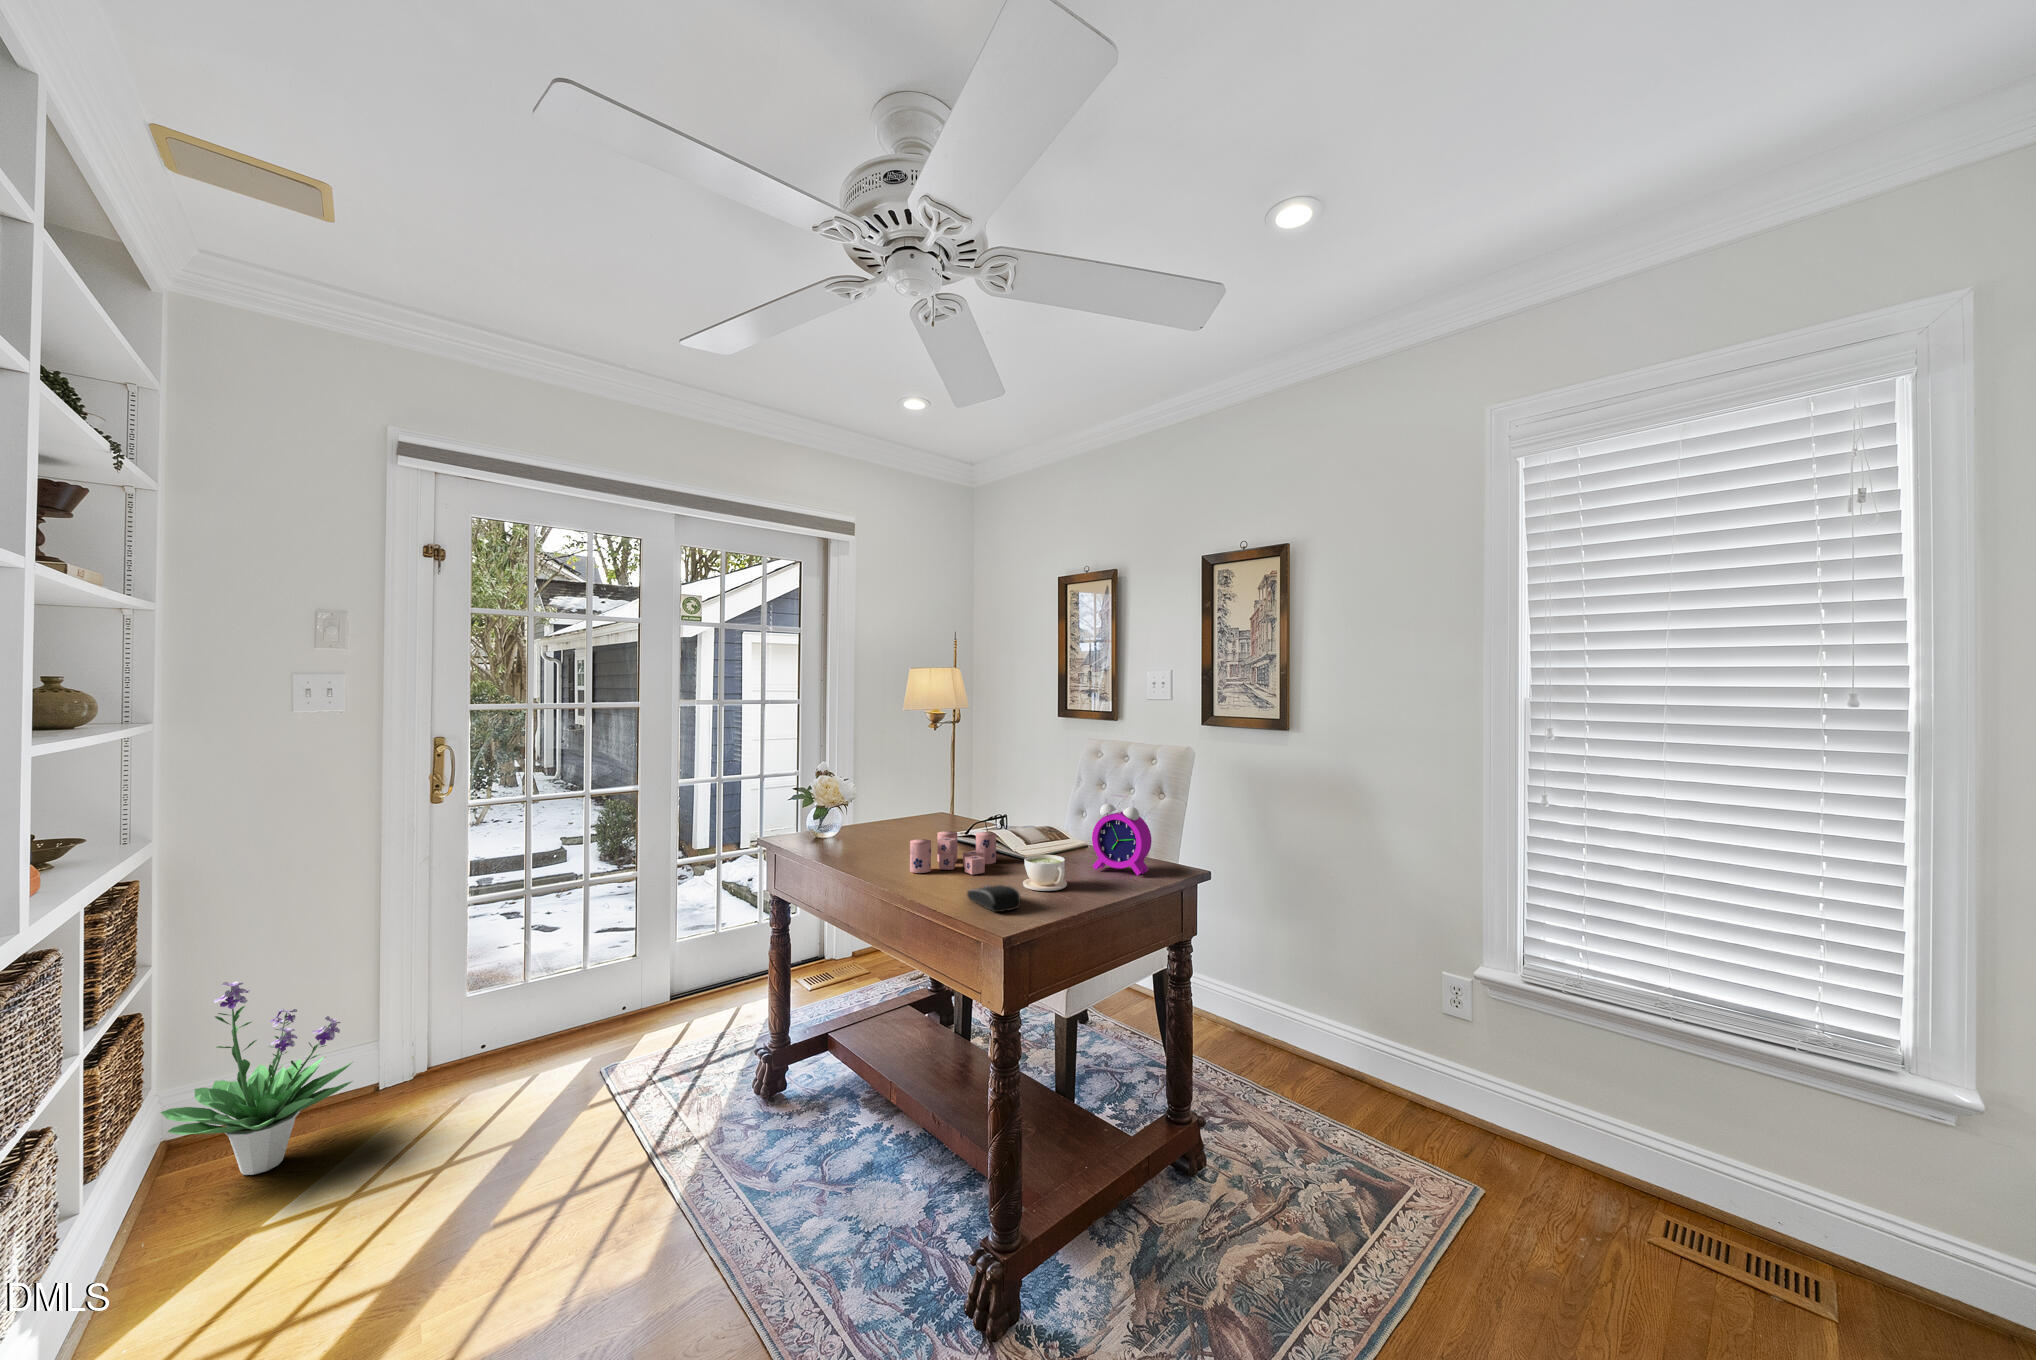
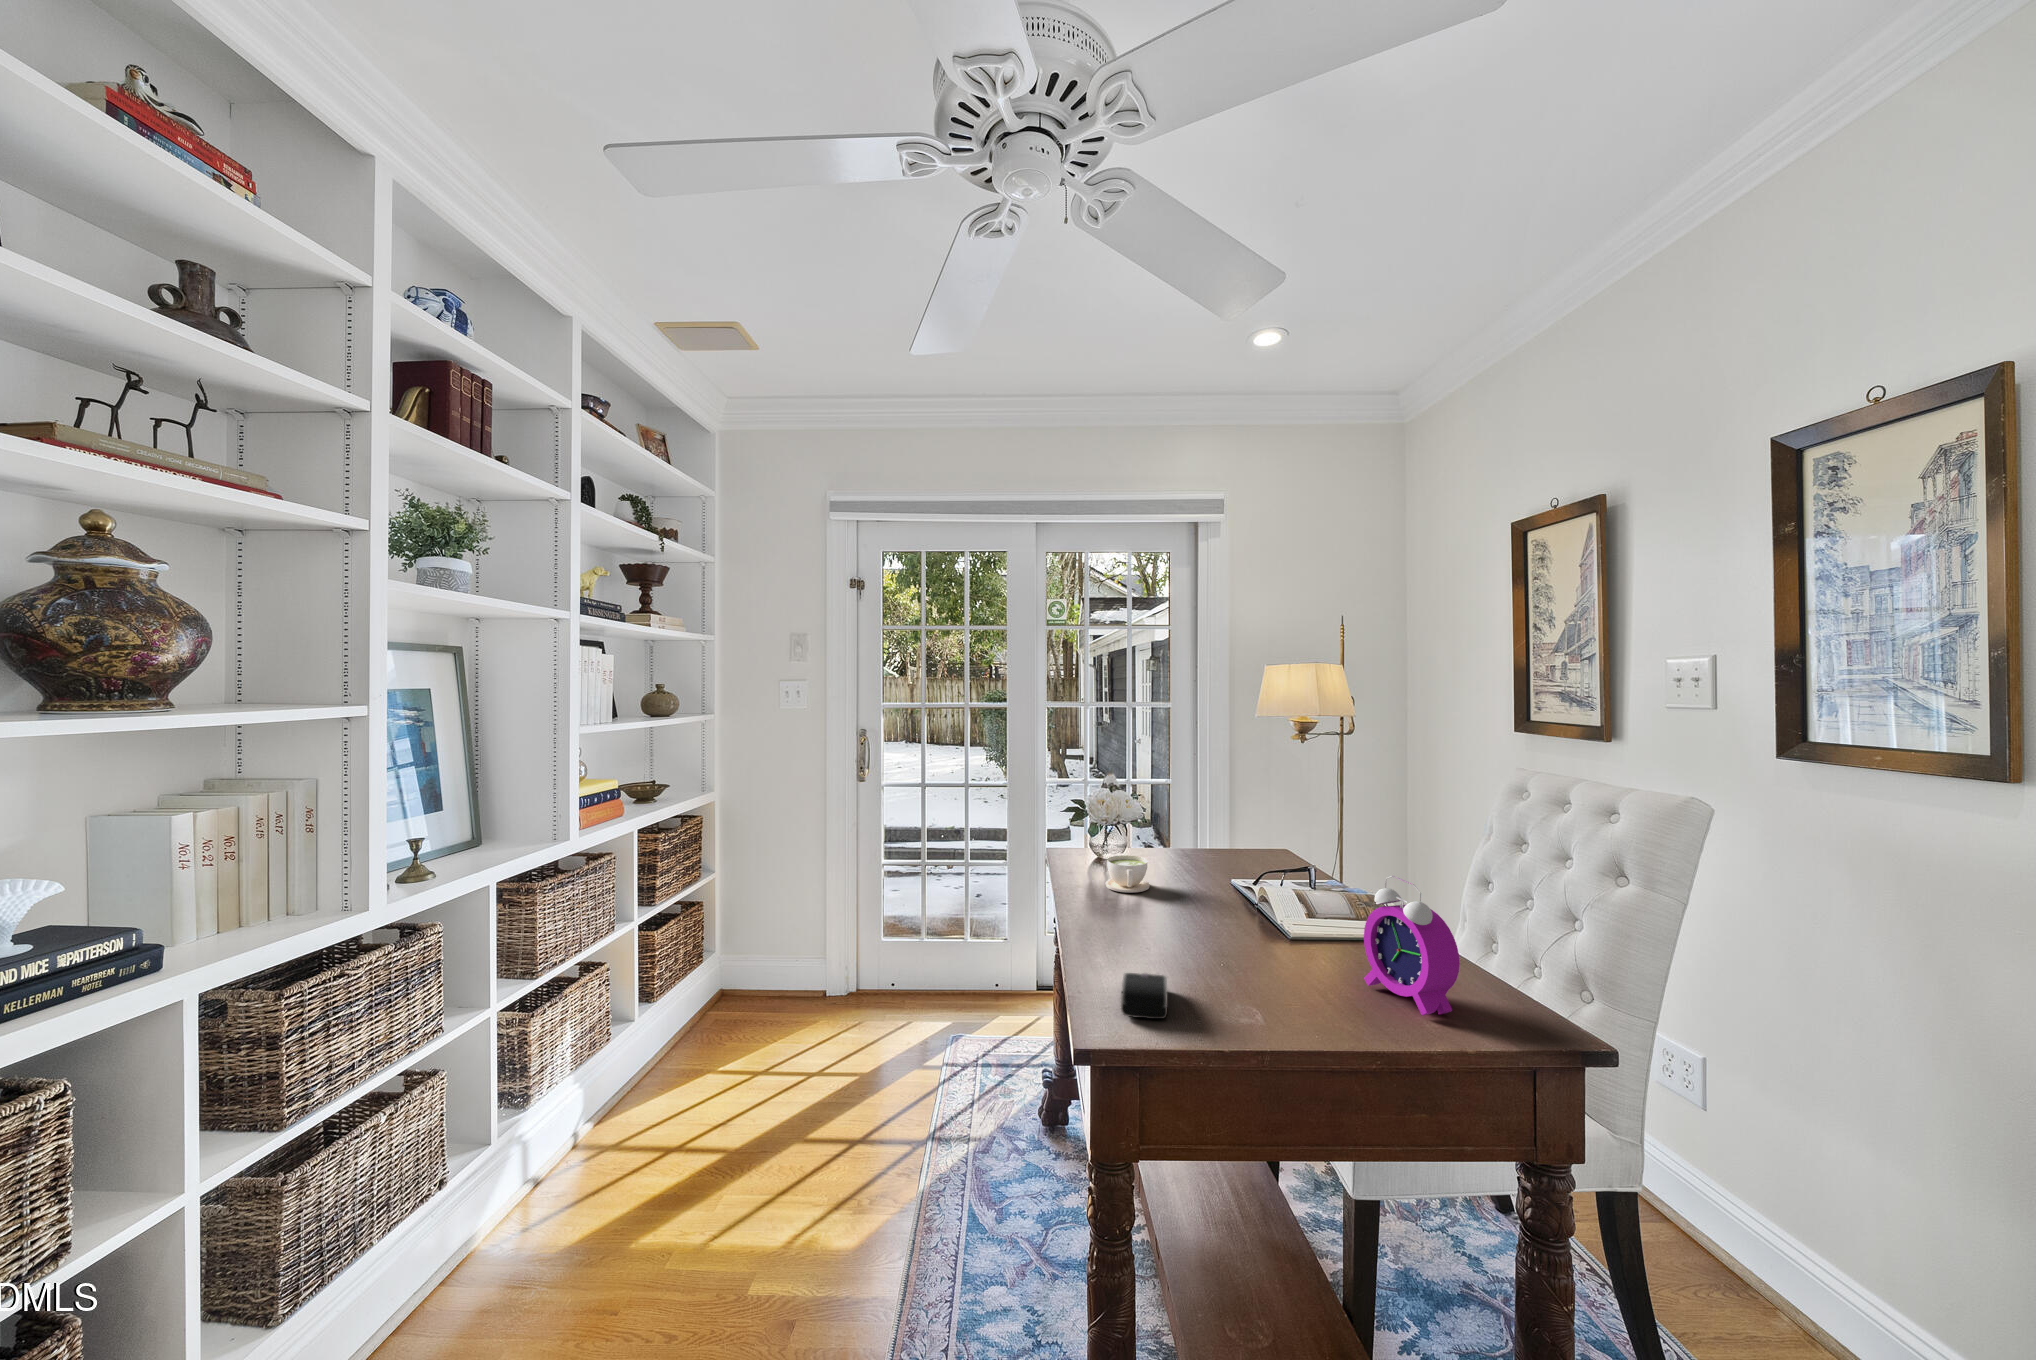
candle: present [910,831,996,875] -> none [1126,880,1251,949]
coffee cup: present [1023,855,1067,891] -> present [1106,855,1150,893]
potted plant: present [161,981,353,1175] -> none [676,893,789,1036]

